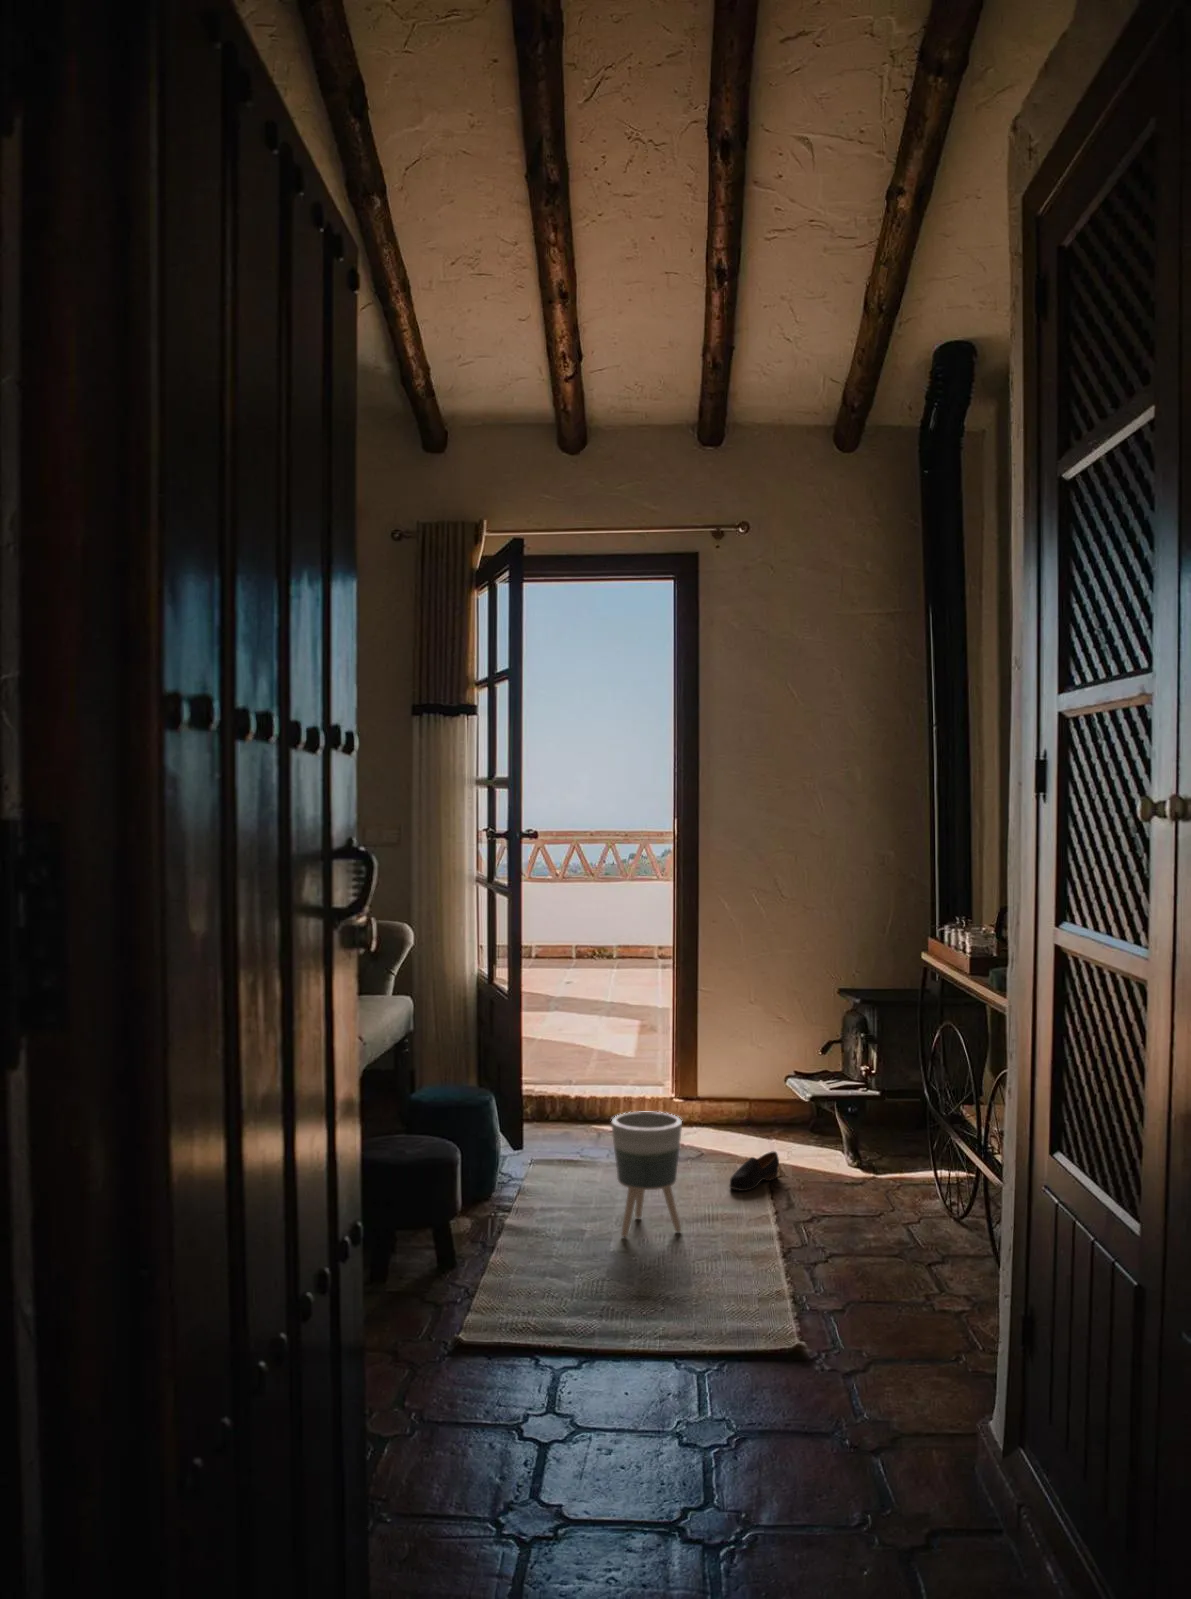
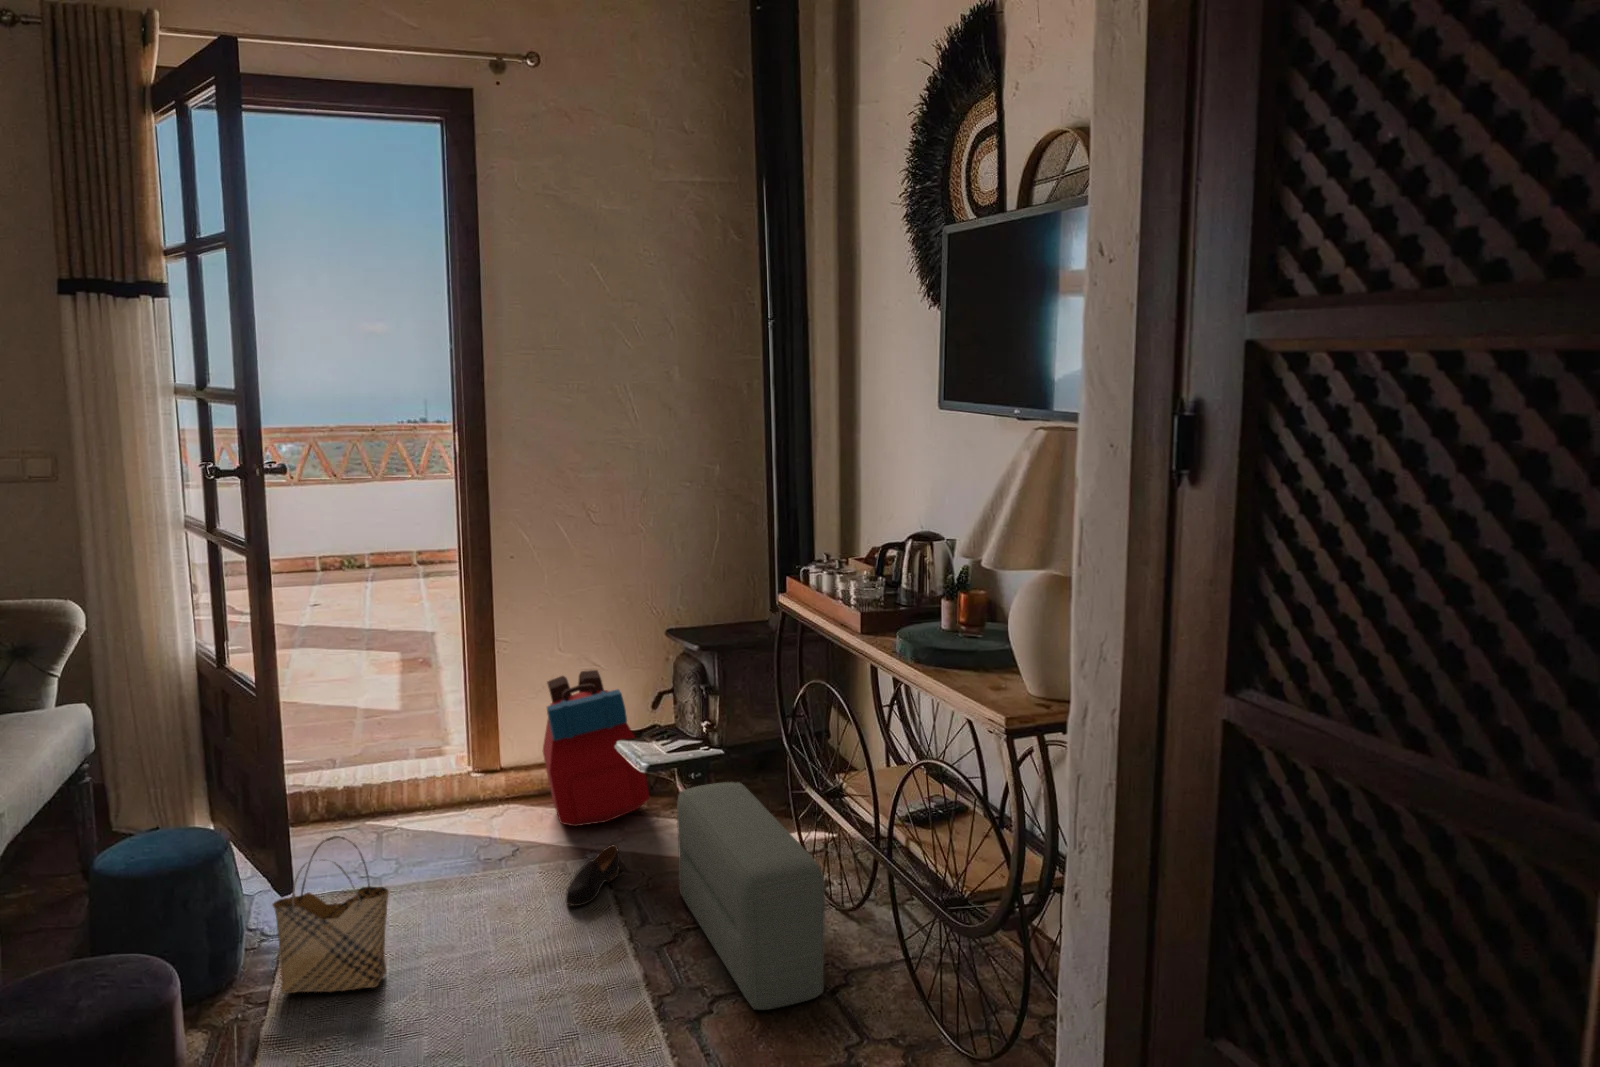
backpack: none [728,1016,815,1146] -> present [543,670,649,826]
woven basket: none [514,1095,593,1211] -> present [272,836,389,994]
pouf: none [823,1100,924,1268] -> present [677,782,825,1010]
planter: present [611,1111,682,1237] -> none [418,847,520,1024]

